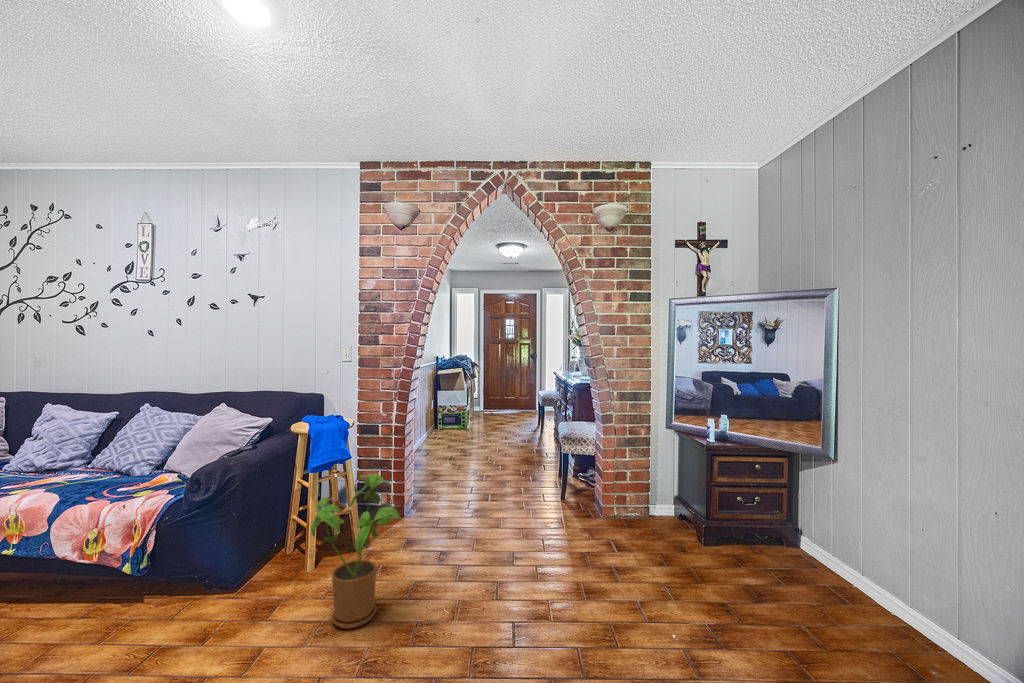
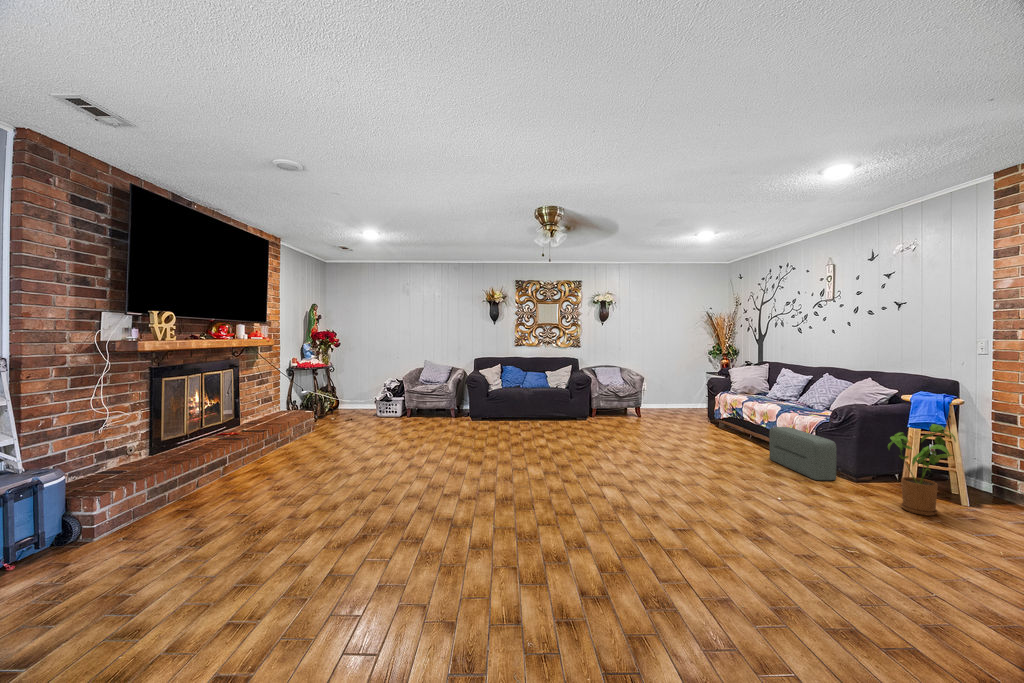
pouf: none [34,537,208,645] -> present [769,427,837,480]

